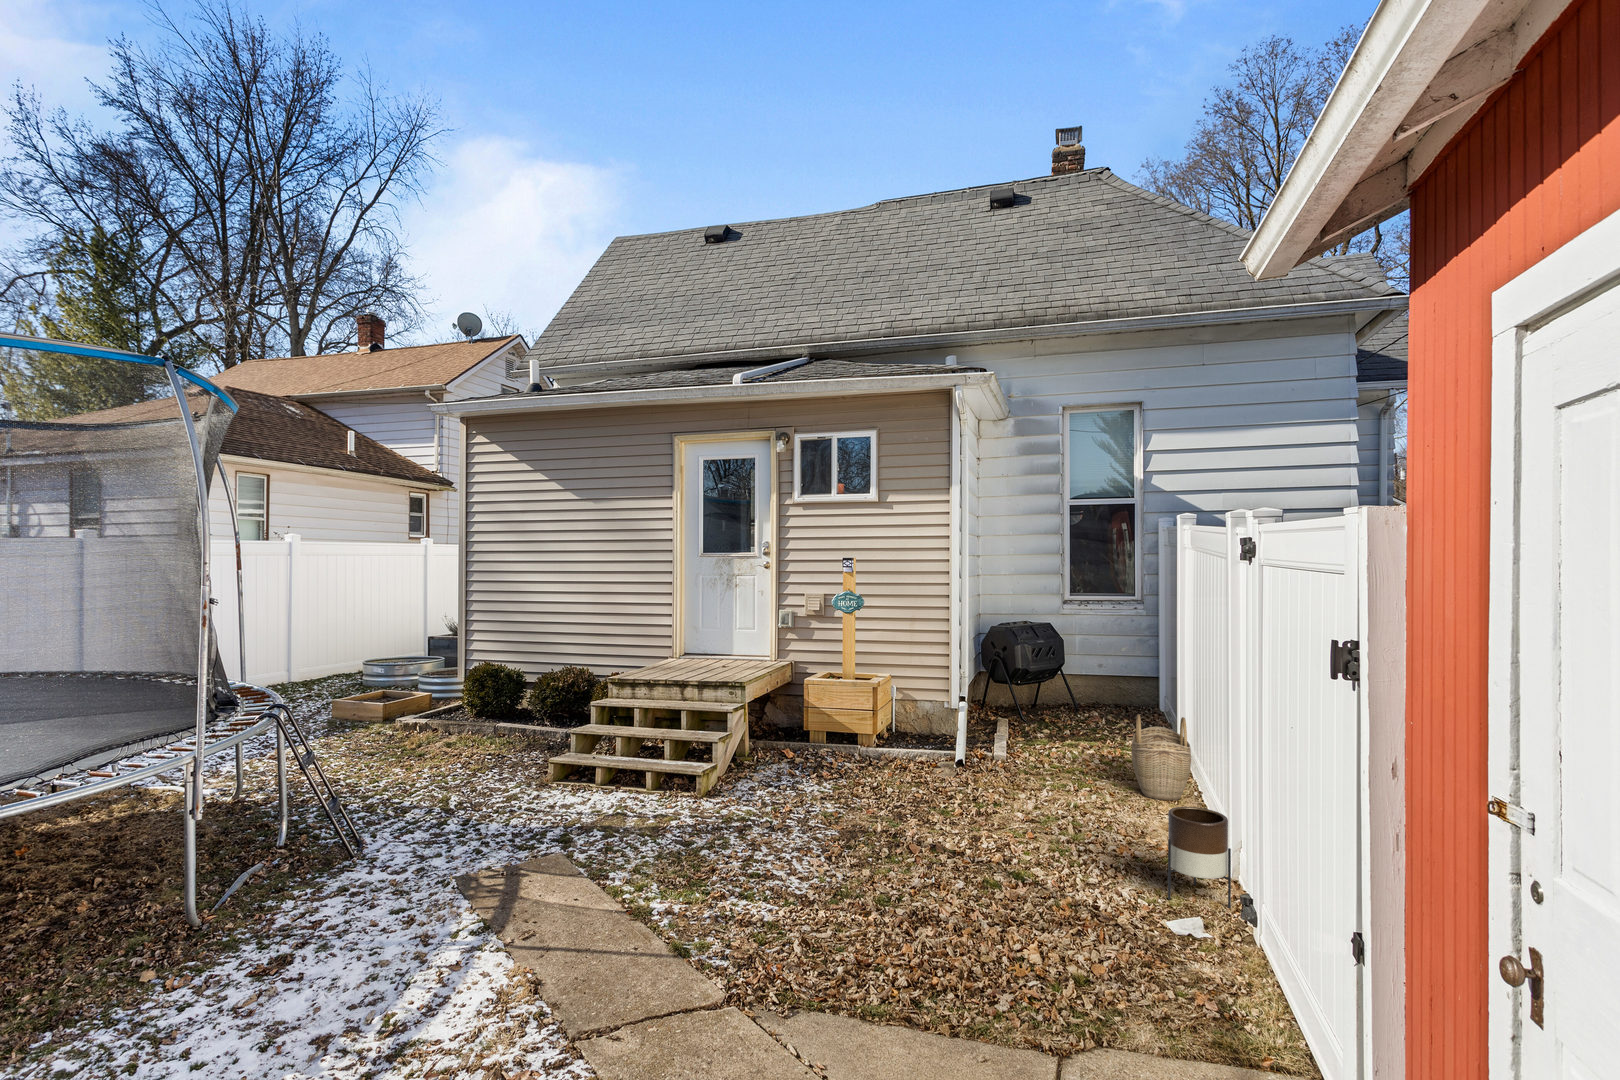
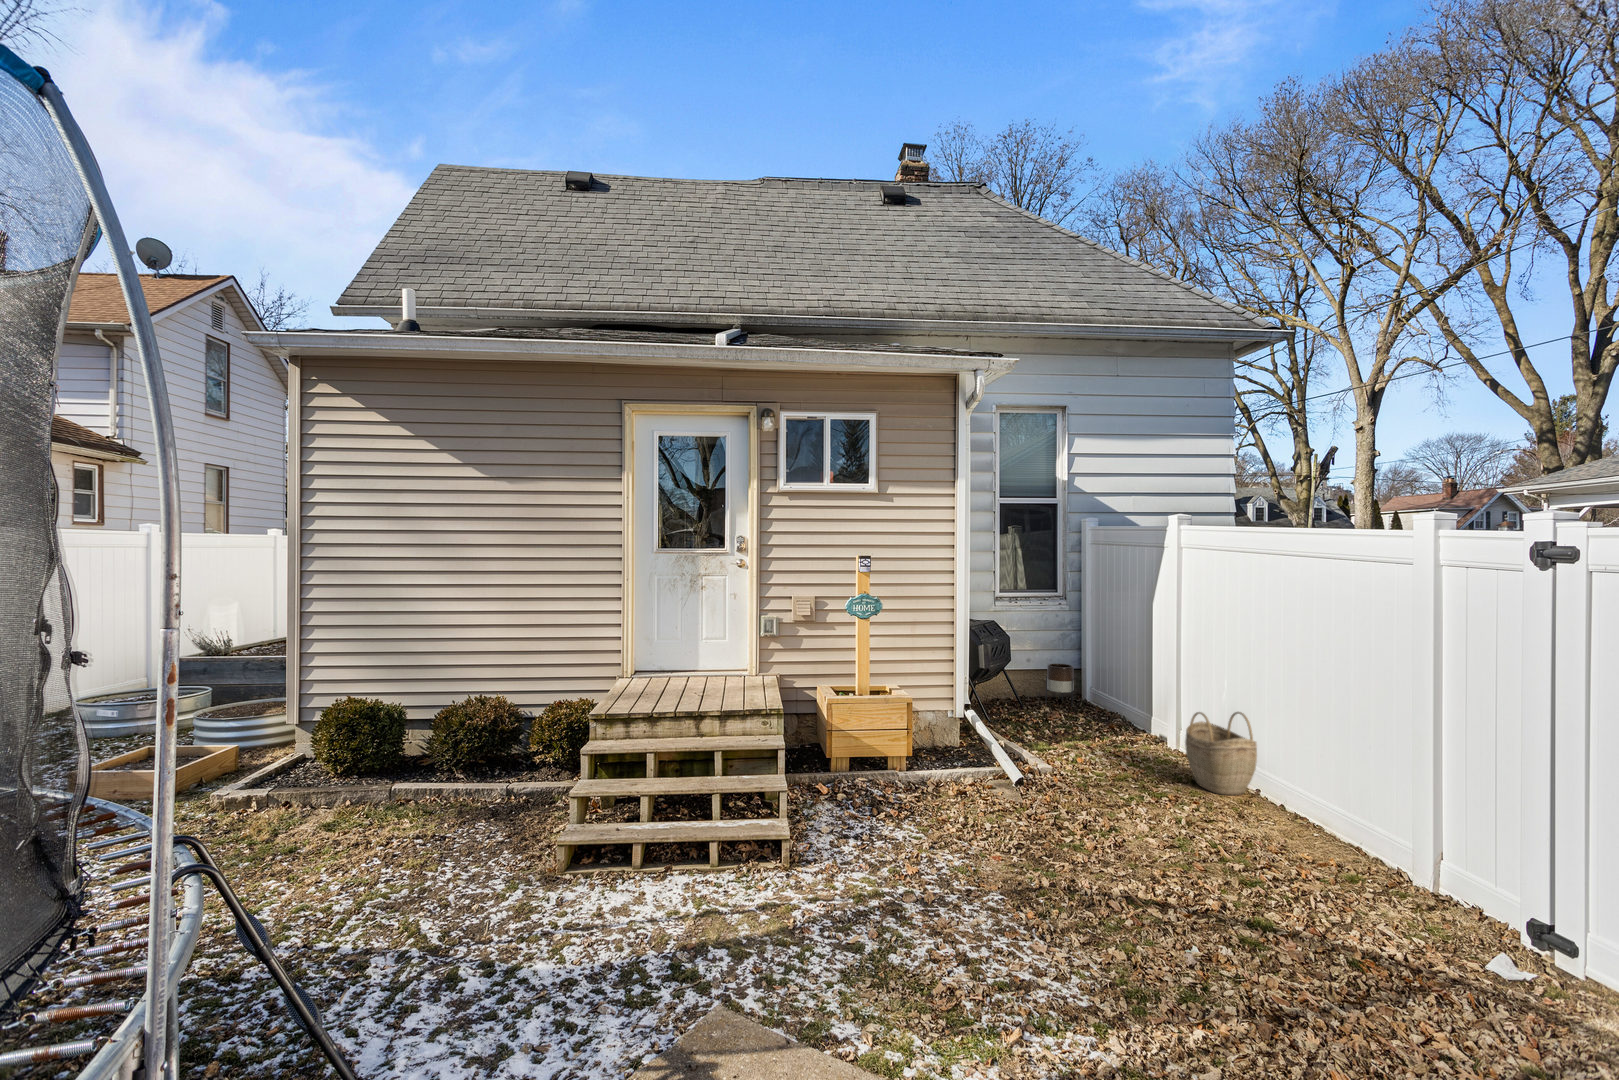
planter: present [1168,807,1231,908] -> present [1046,664,1074,706]

